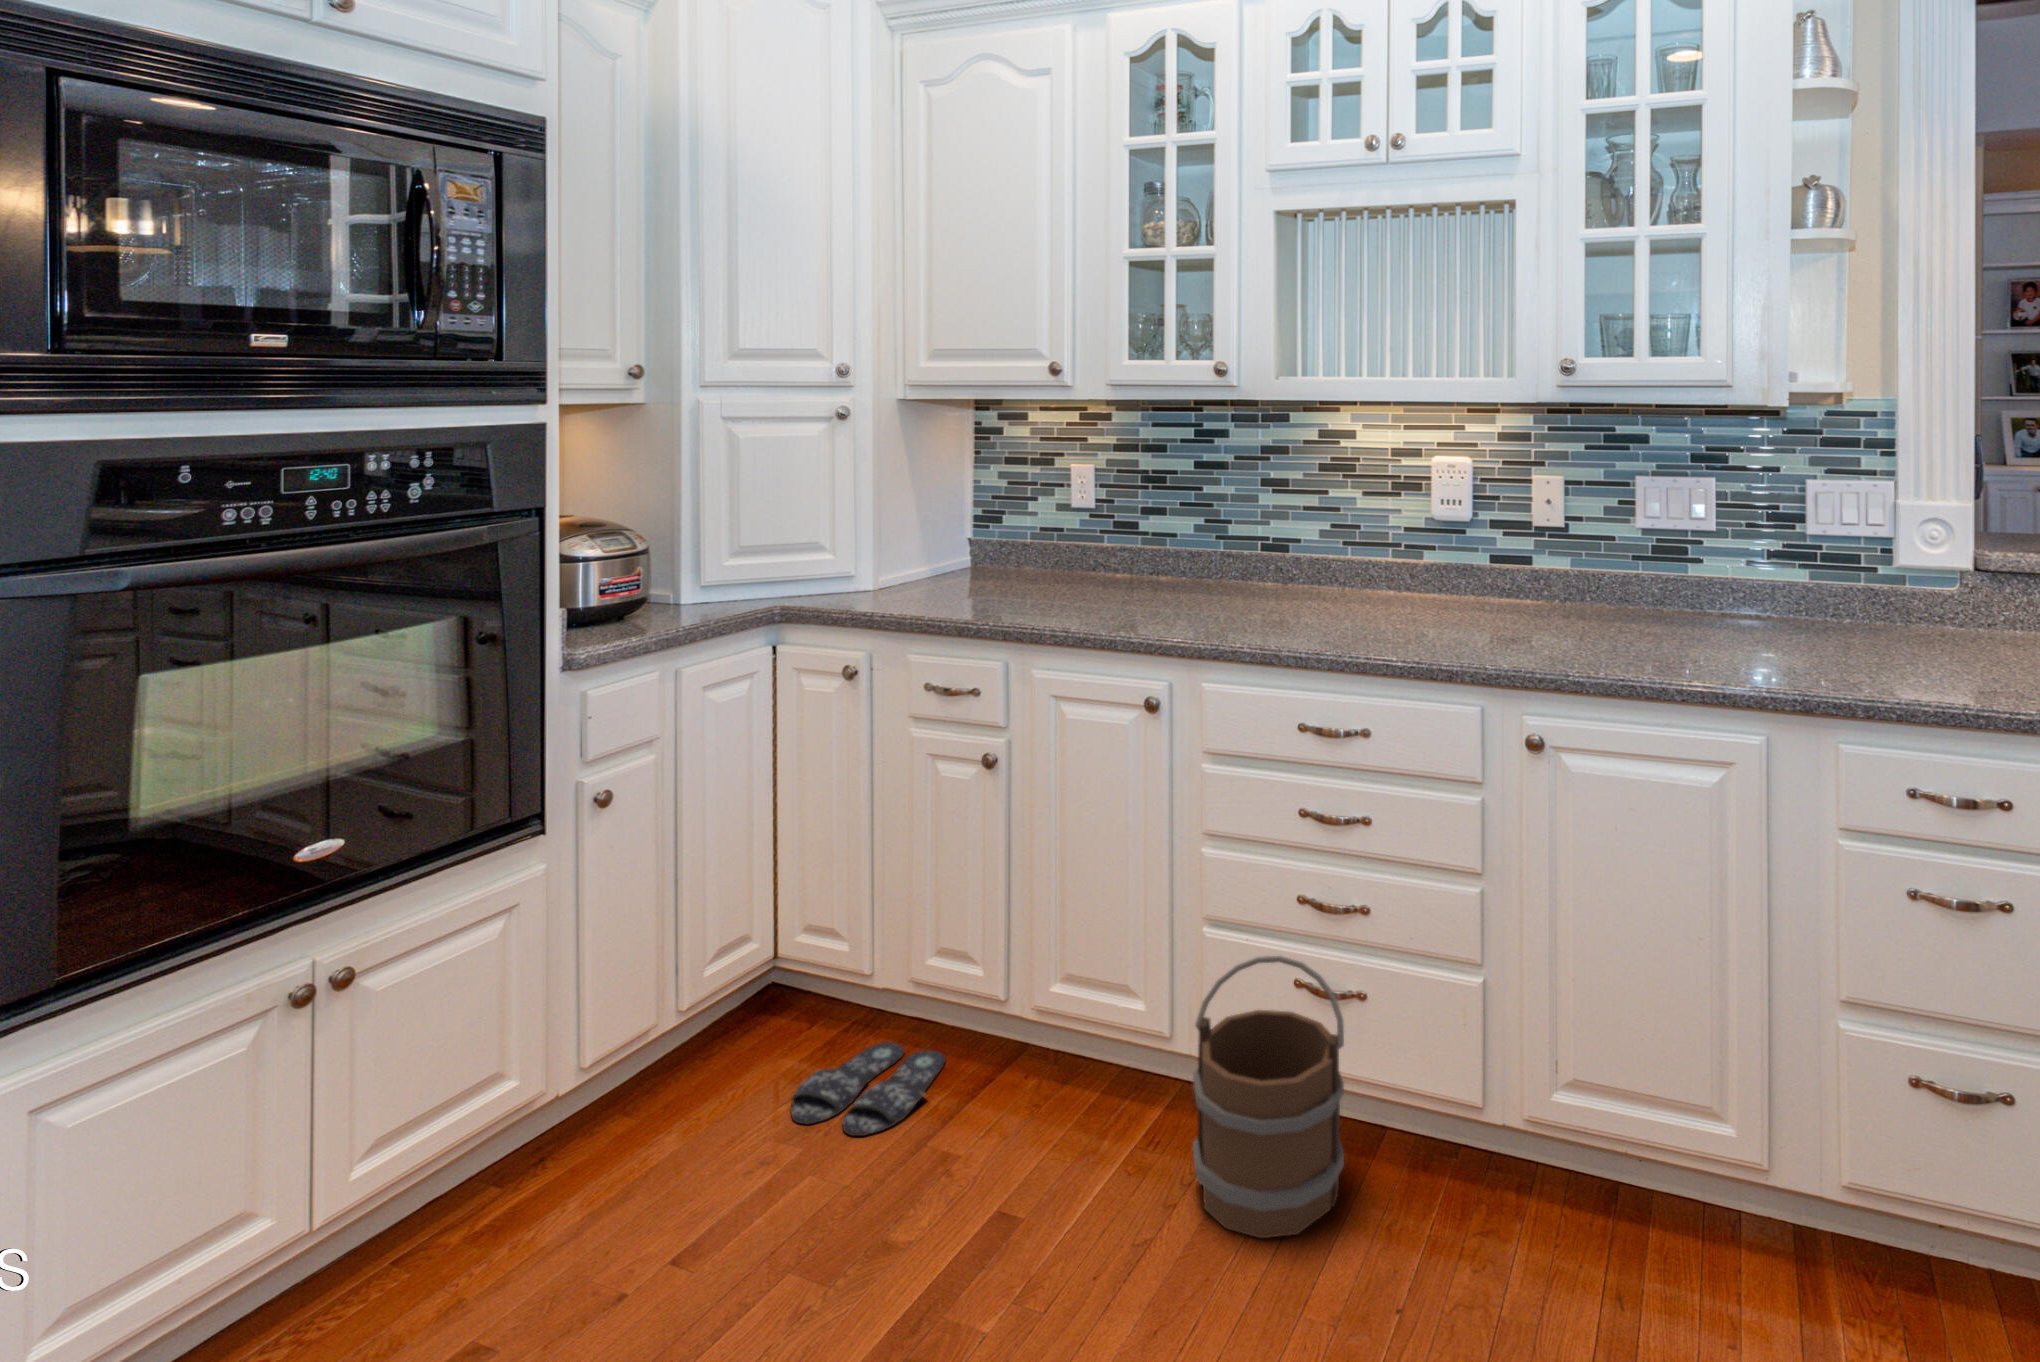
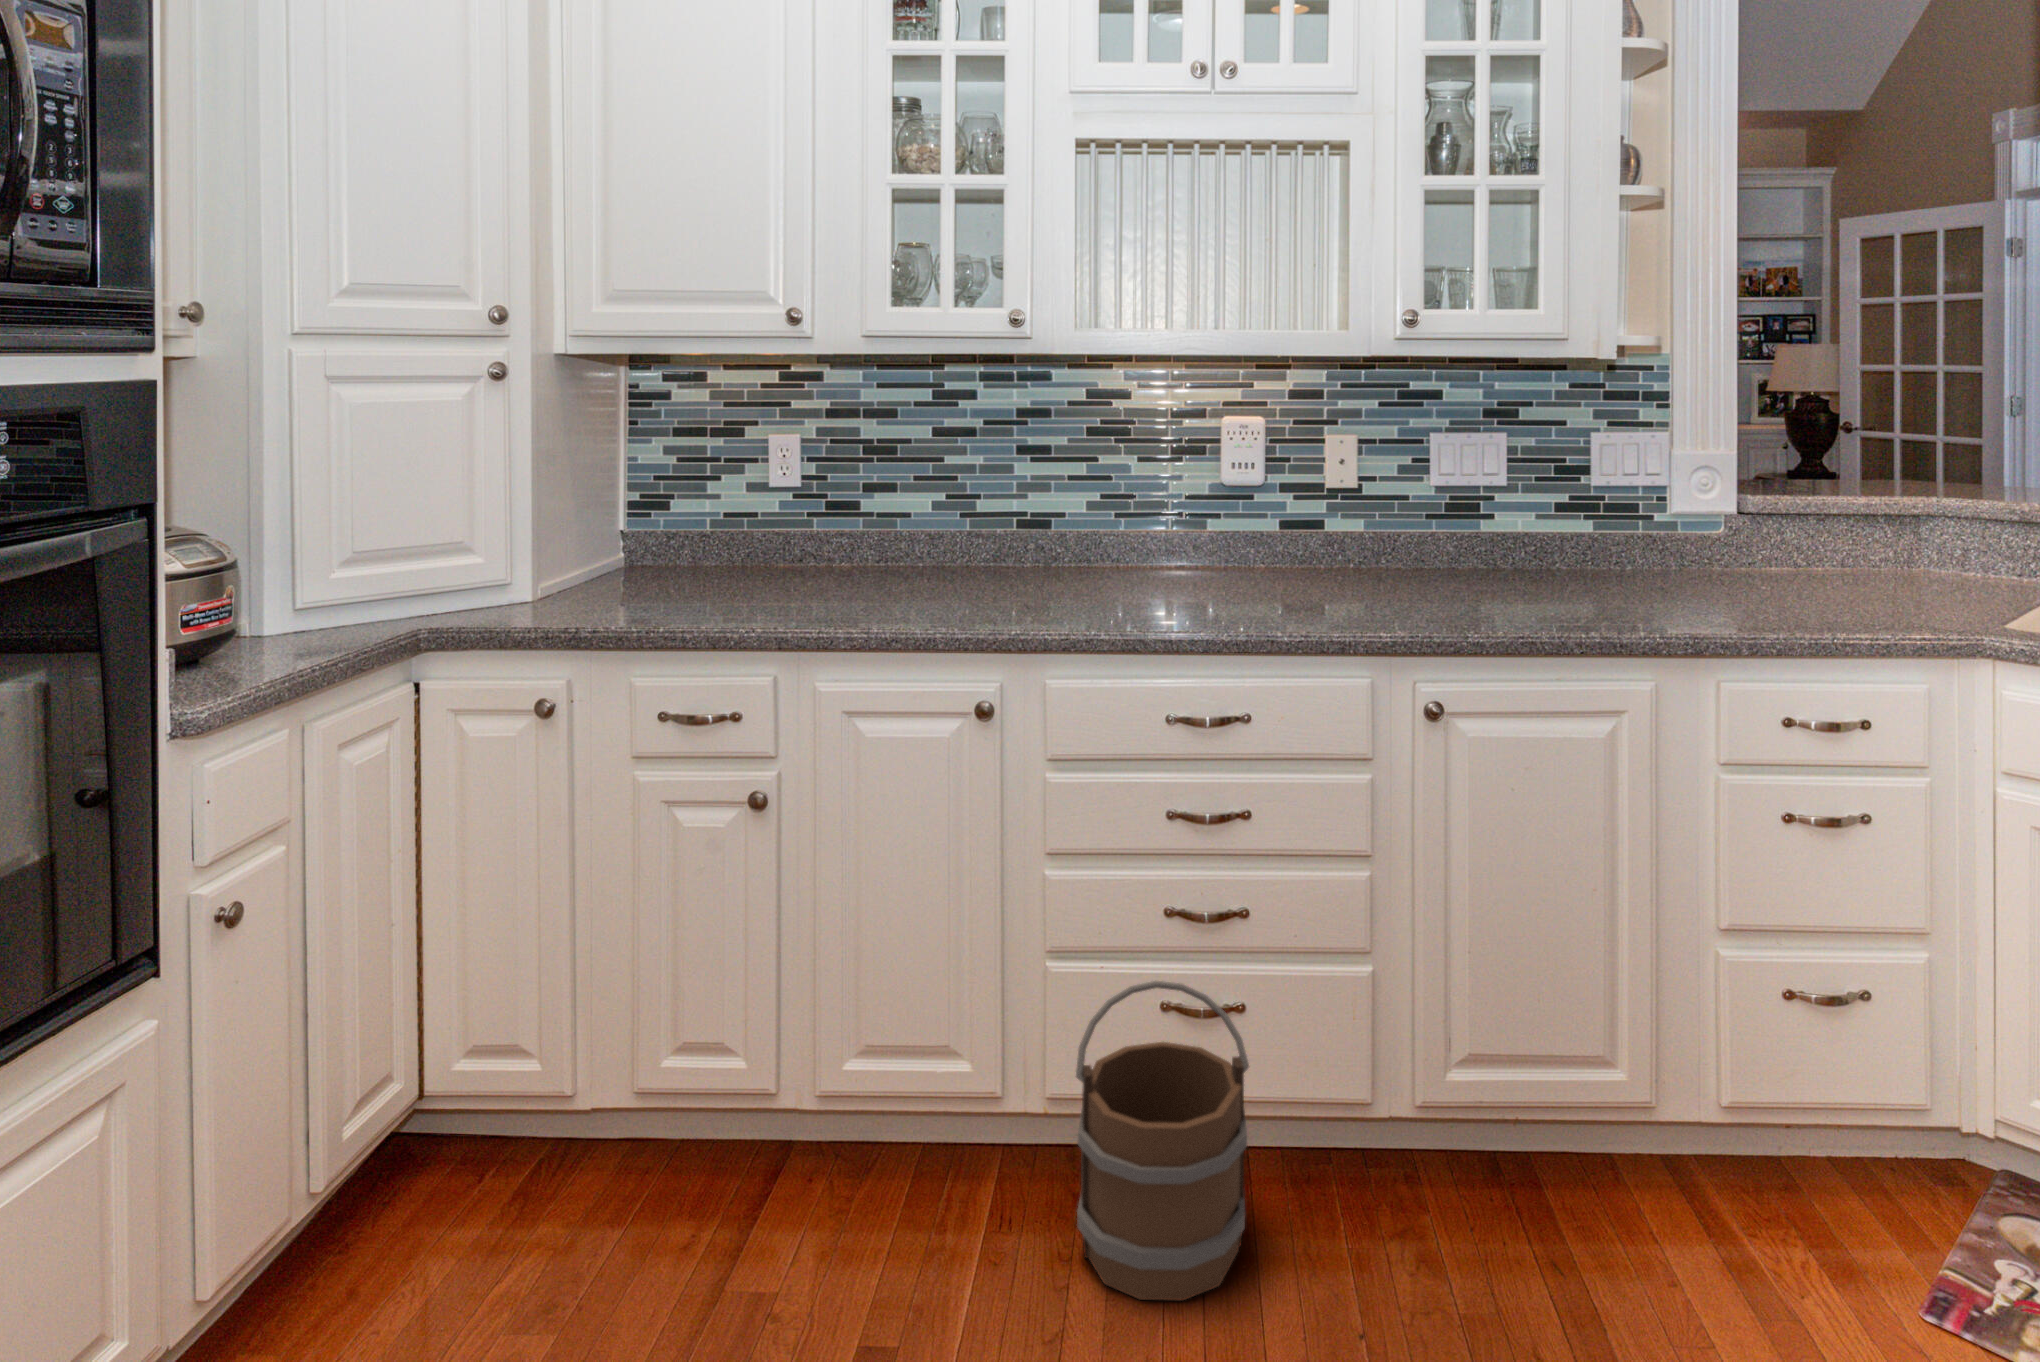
slippers: present [791,1042,946,1136] -> none [511,1175,699,1307]

